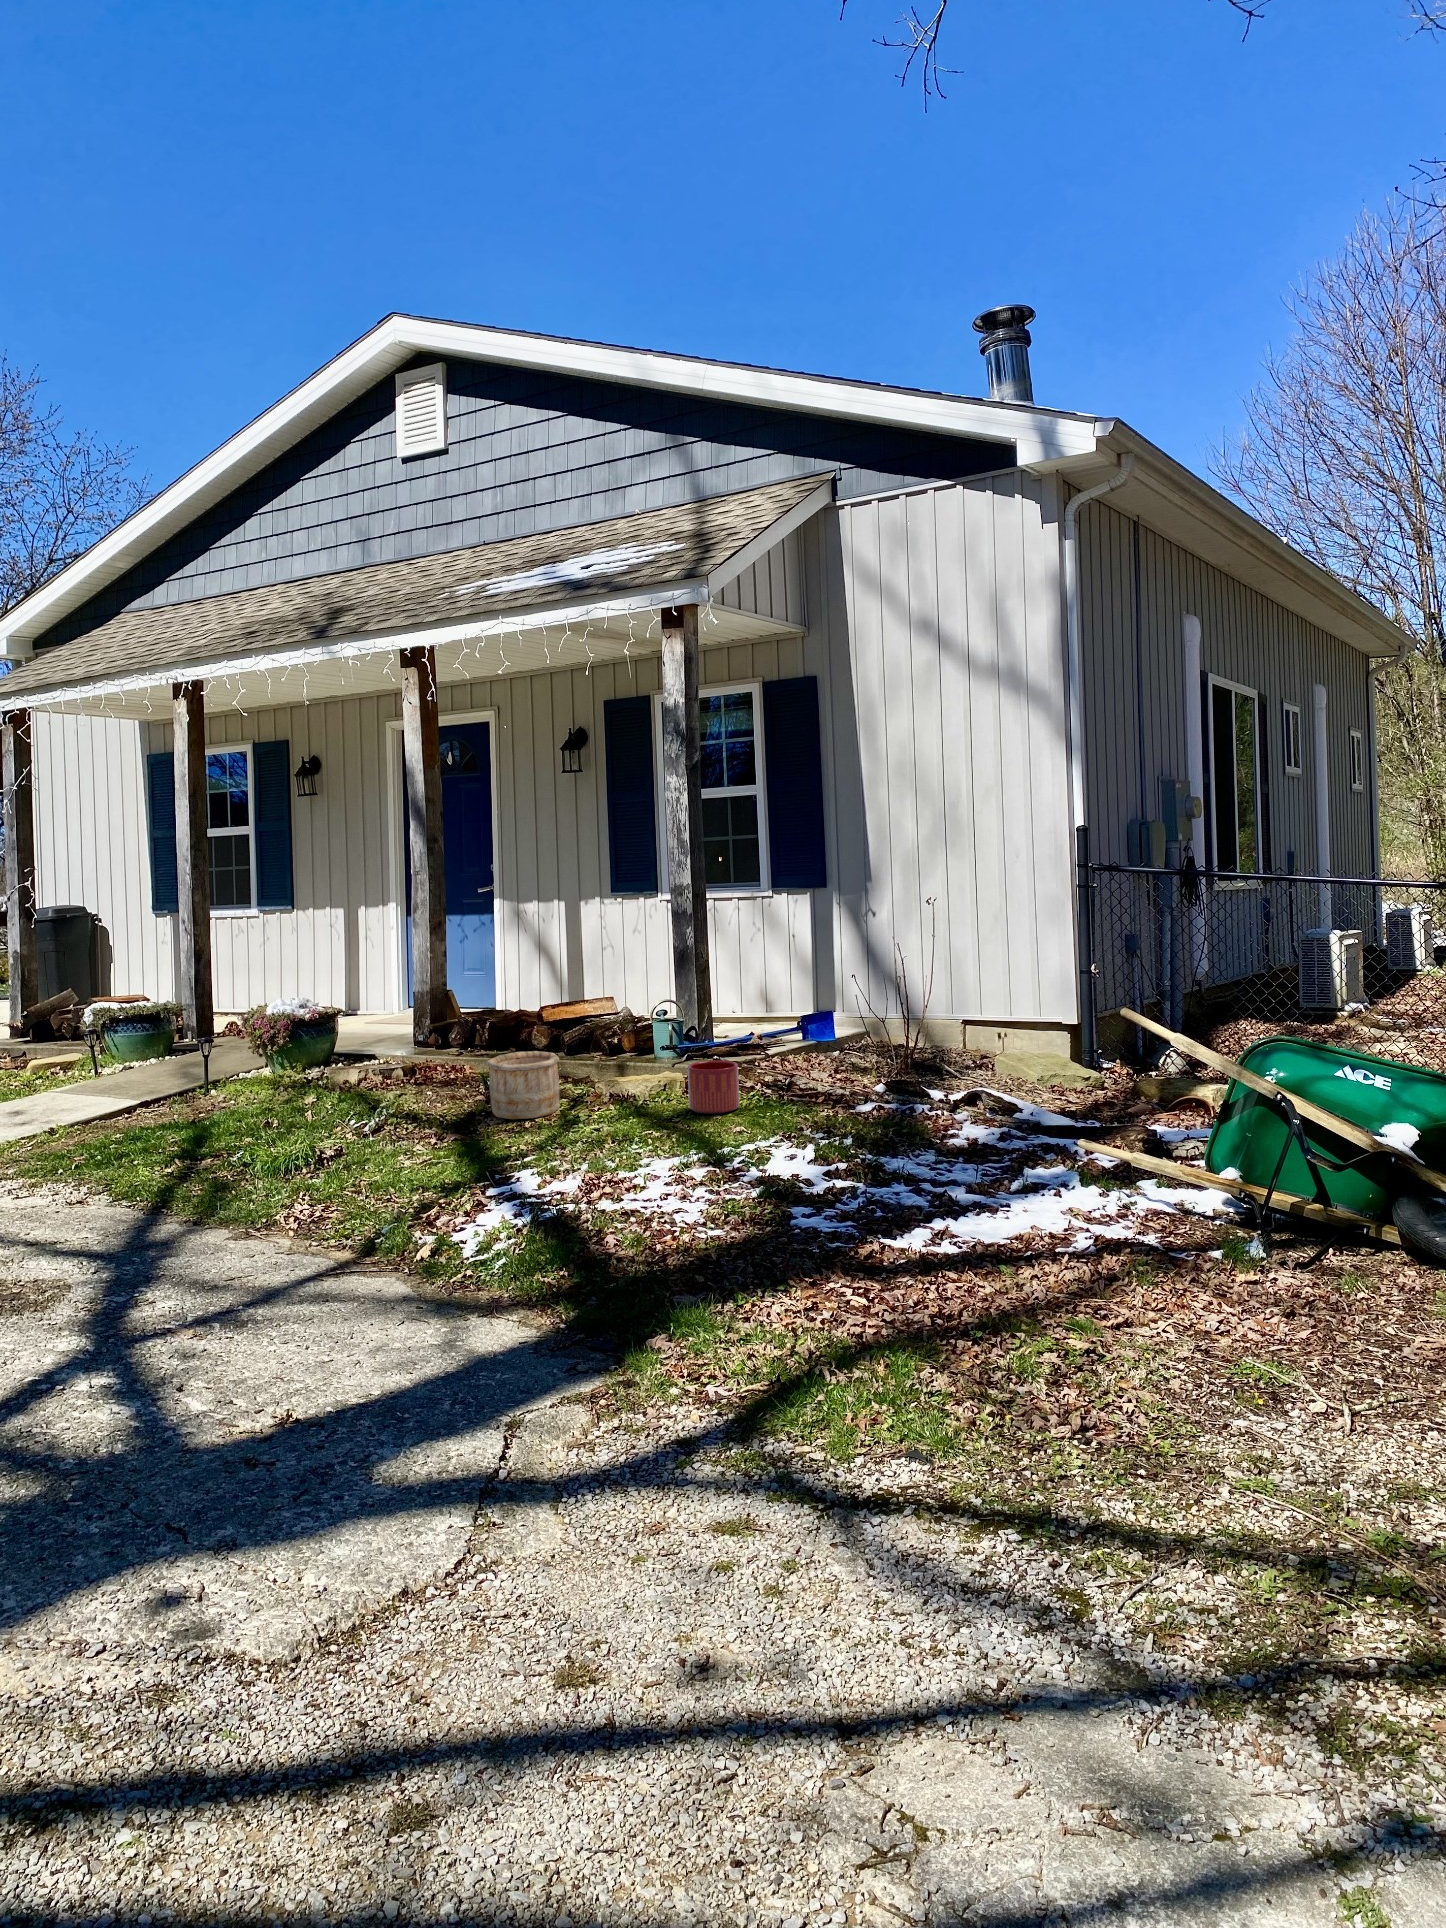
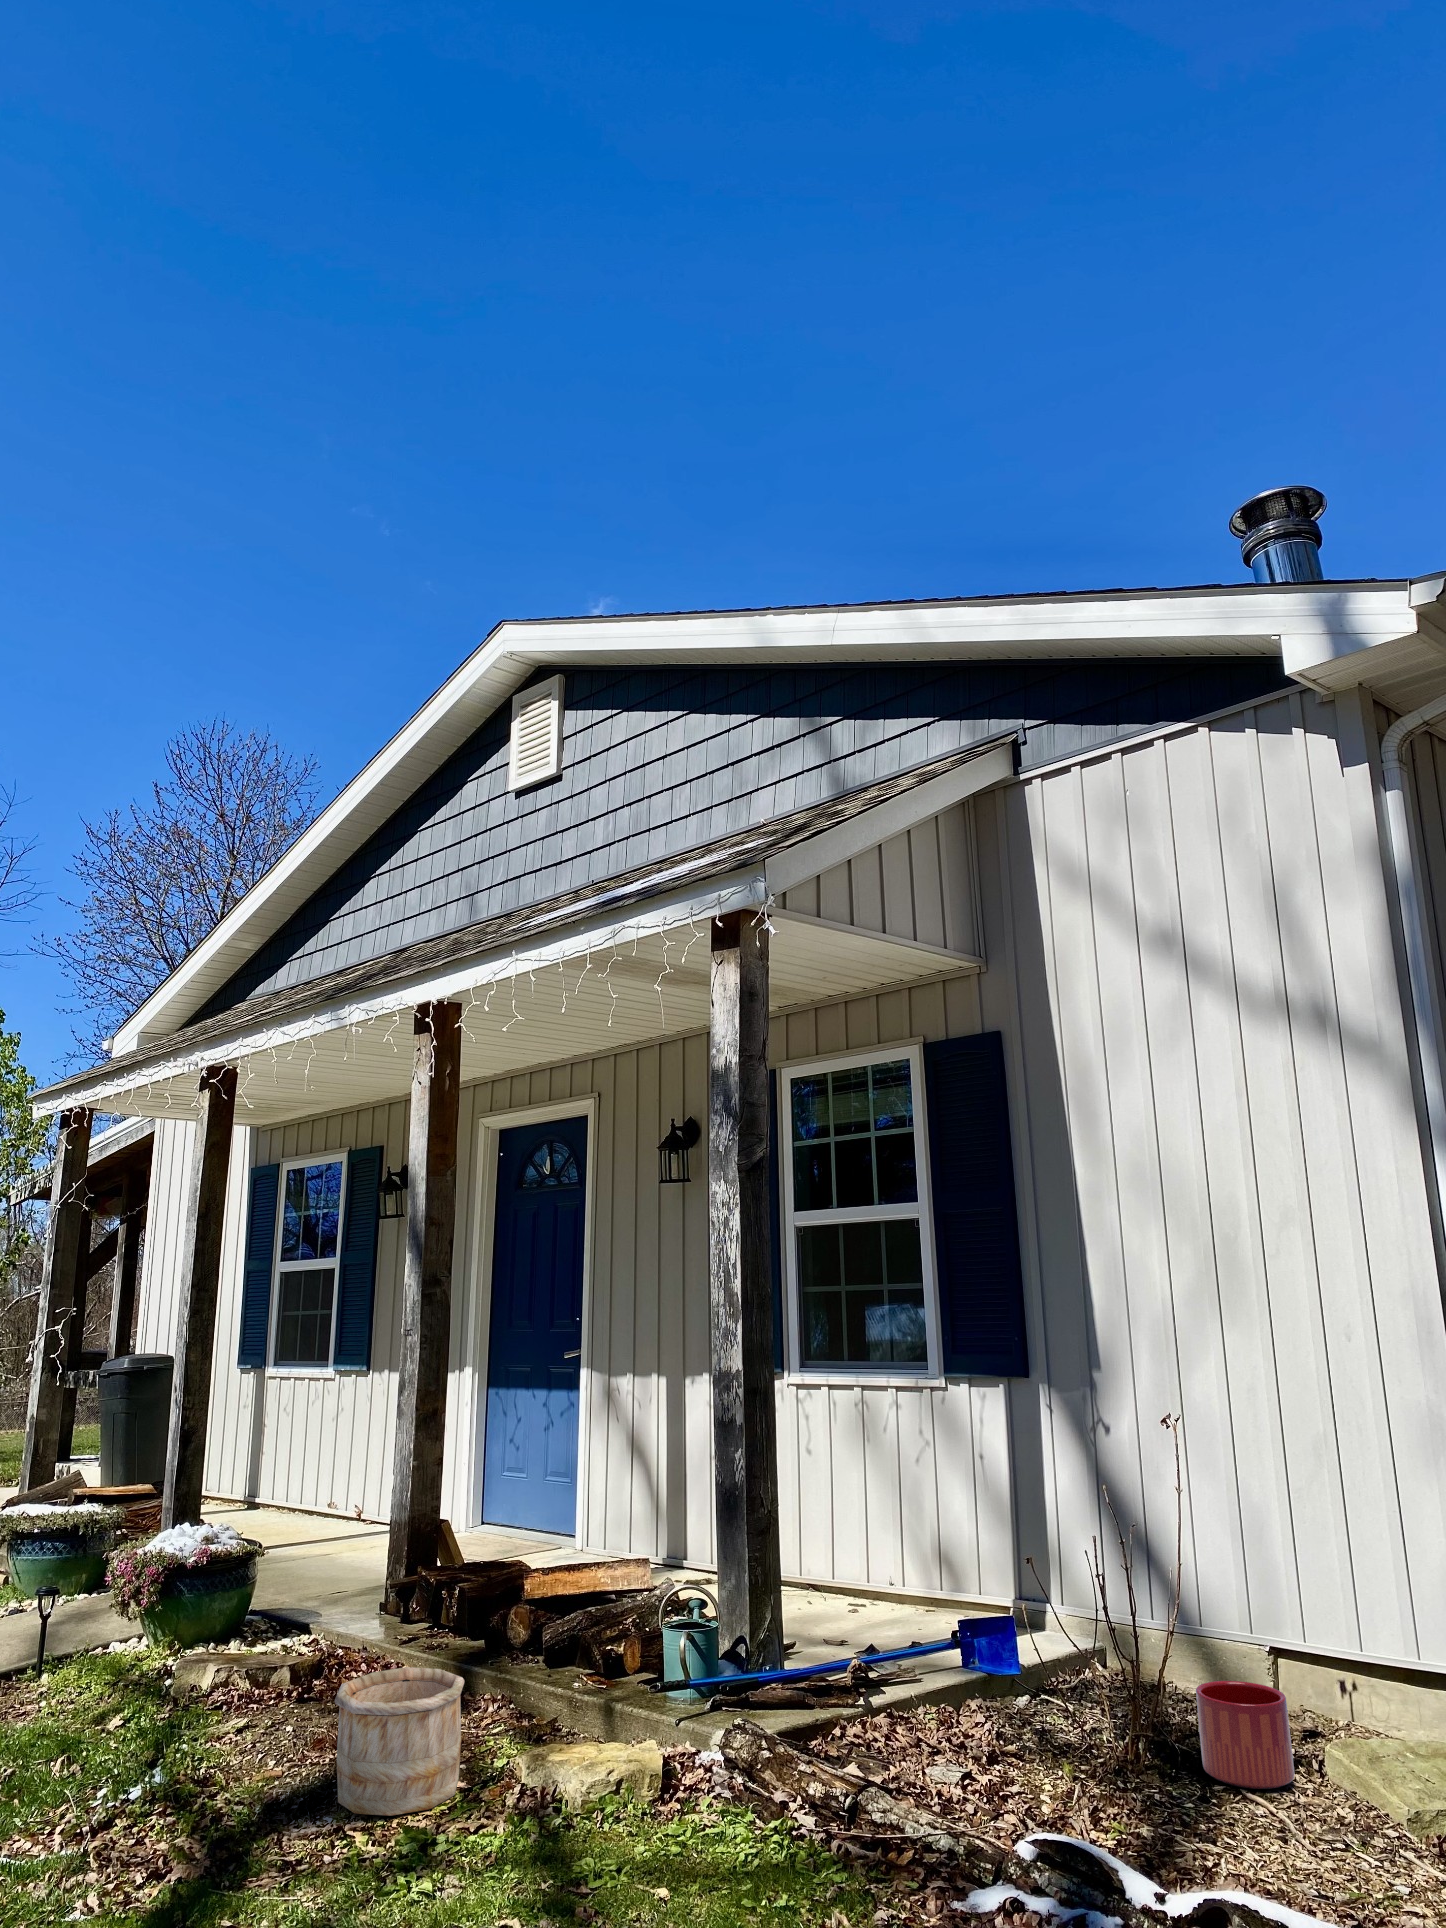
planter: present [688,1061,739,1114] -> present [1196,1681,1295,1789]

